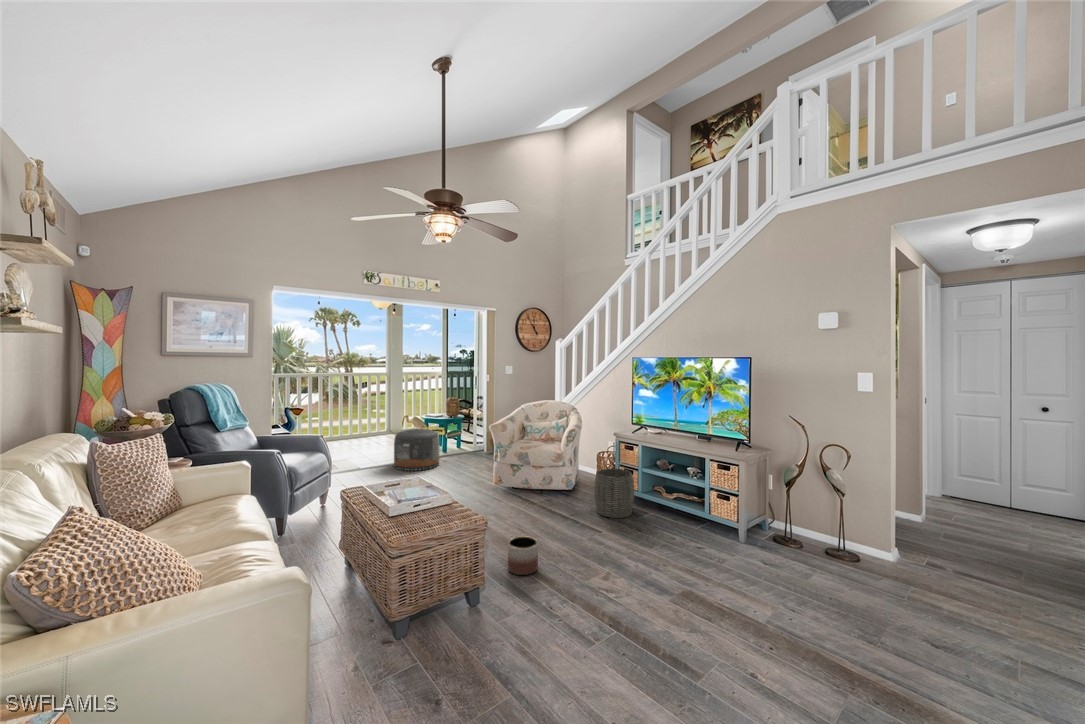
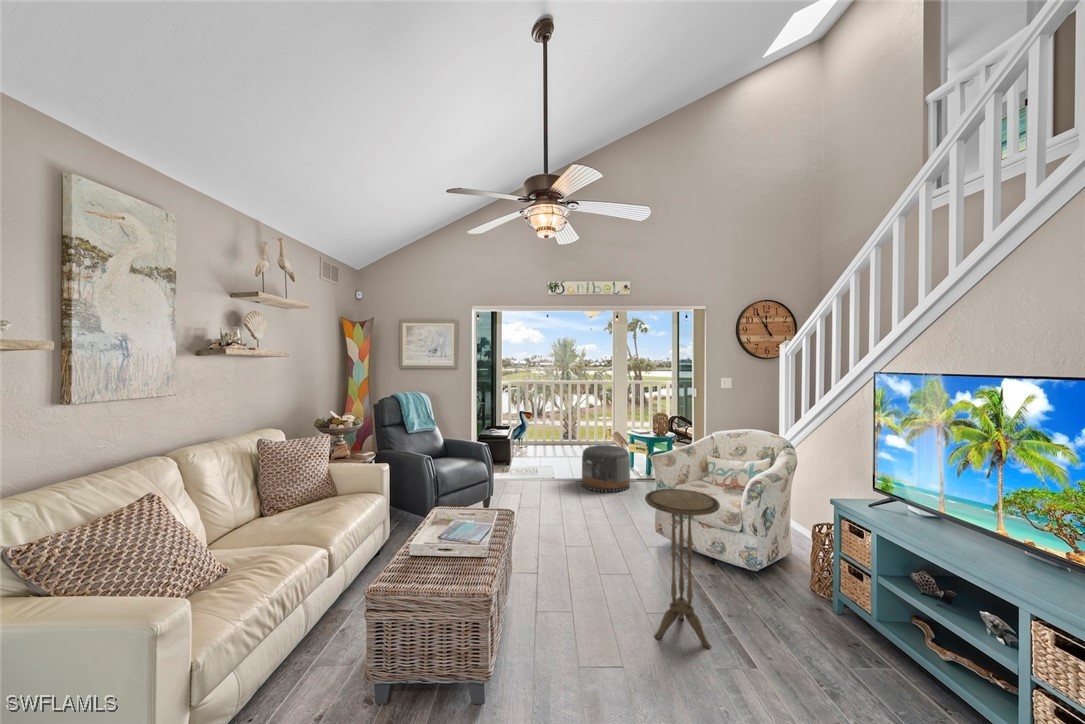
side table: none [534,436,581,536] -> present [645,489,720,648]
woven basket: present [594,468,634,518] -> none [772,556,851,657]
planter: present [508,536,538,575] -> none [551,631,594,698]

